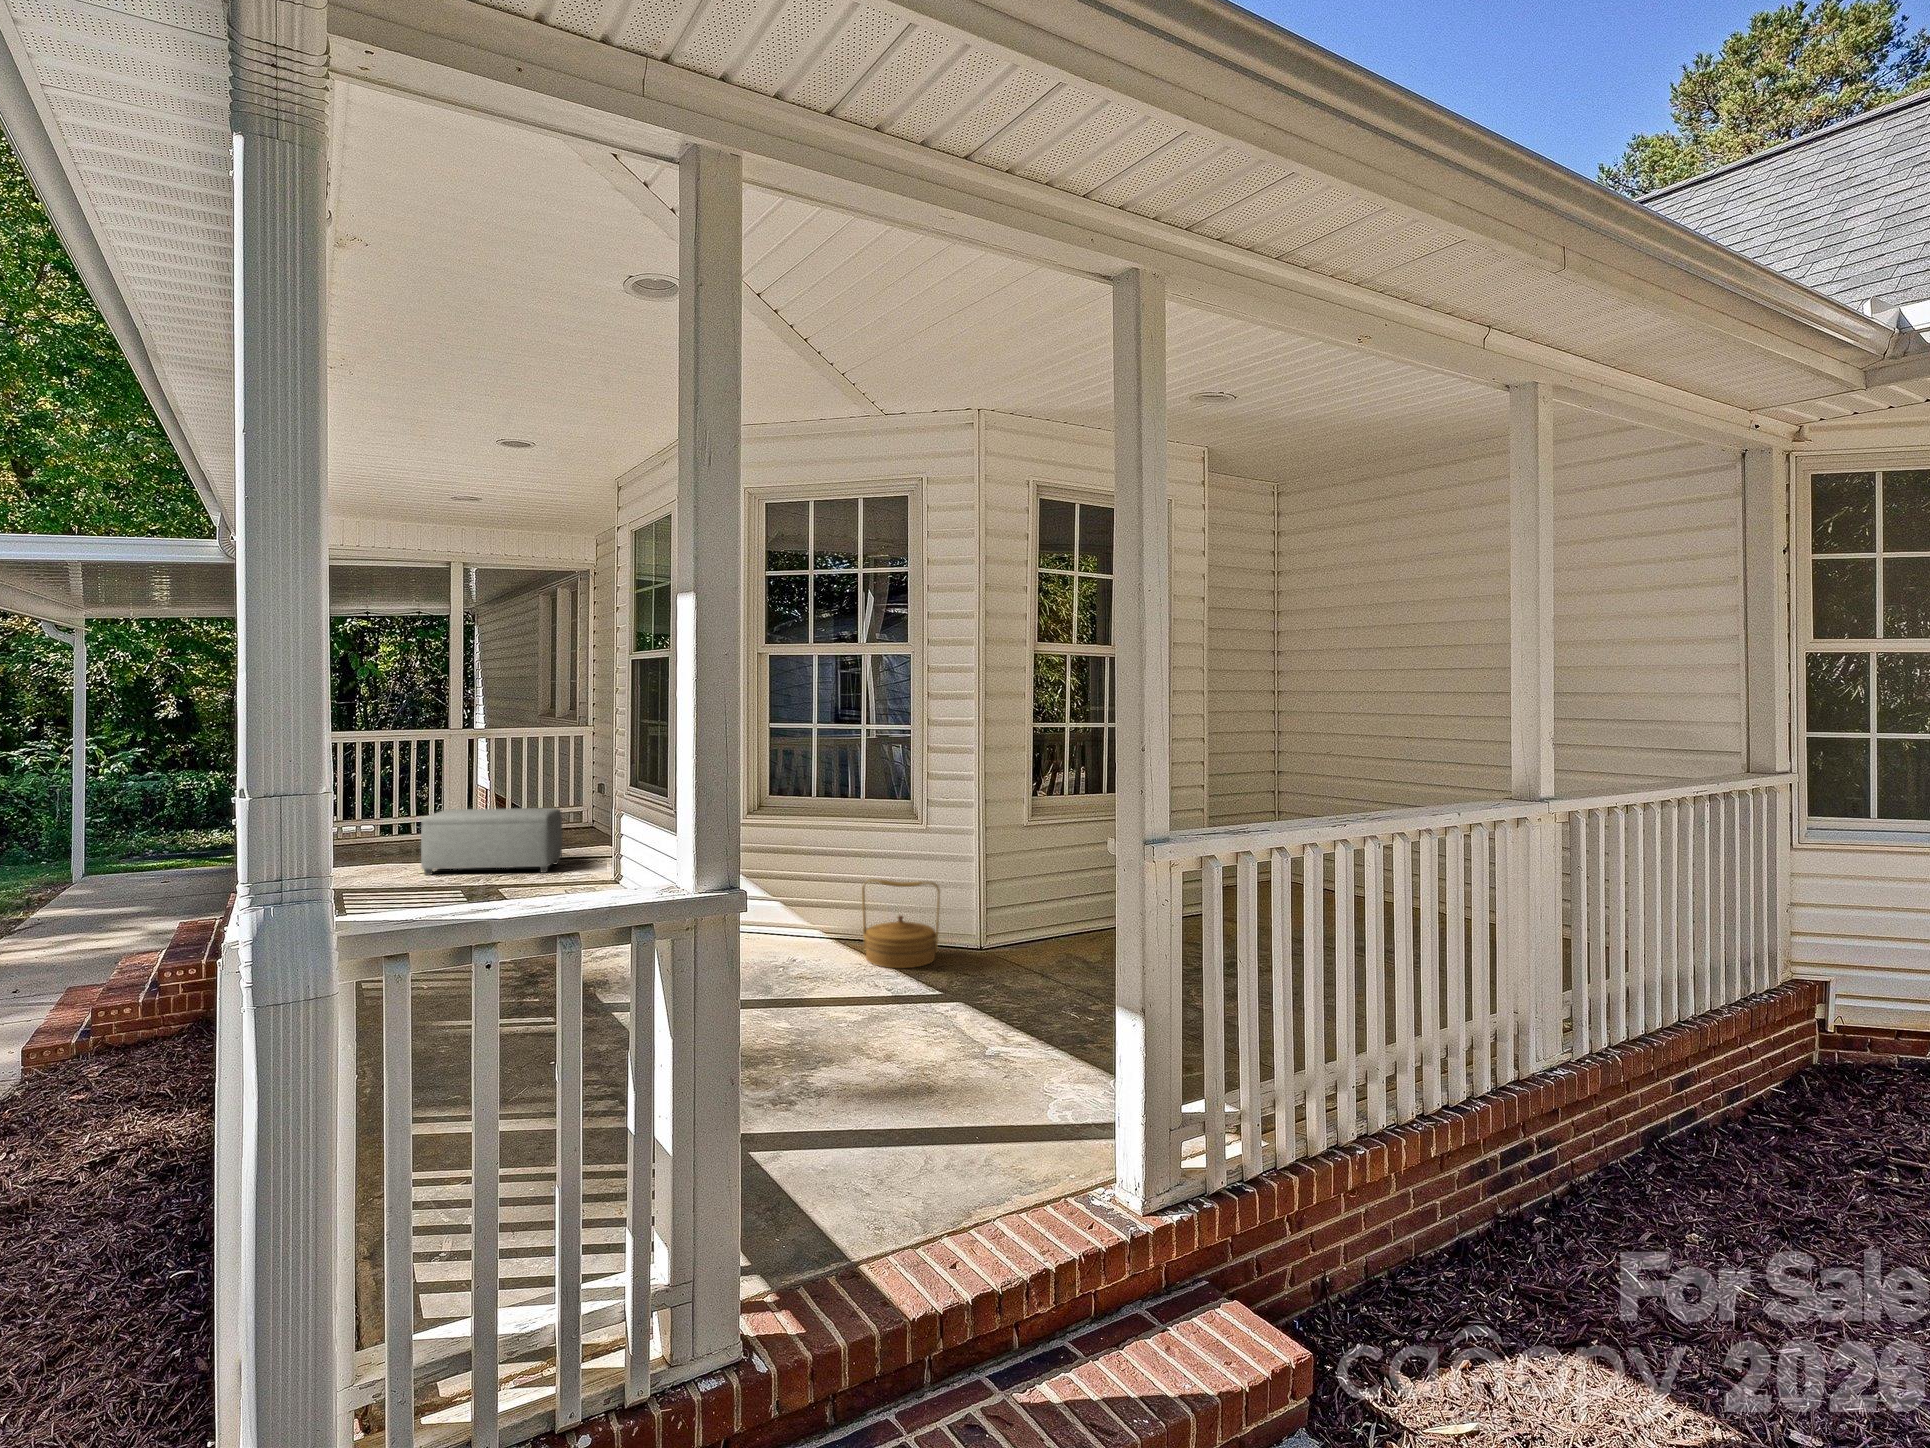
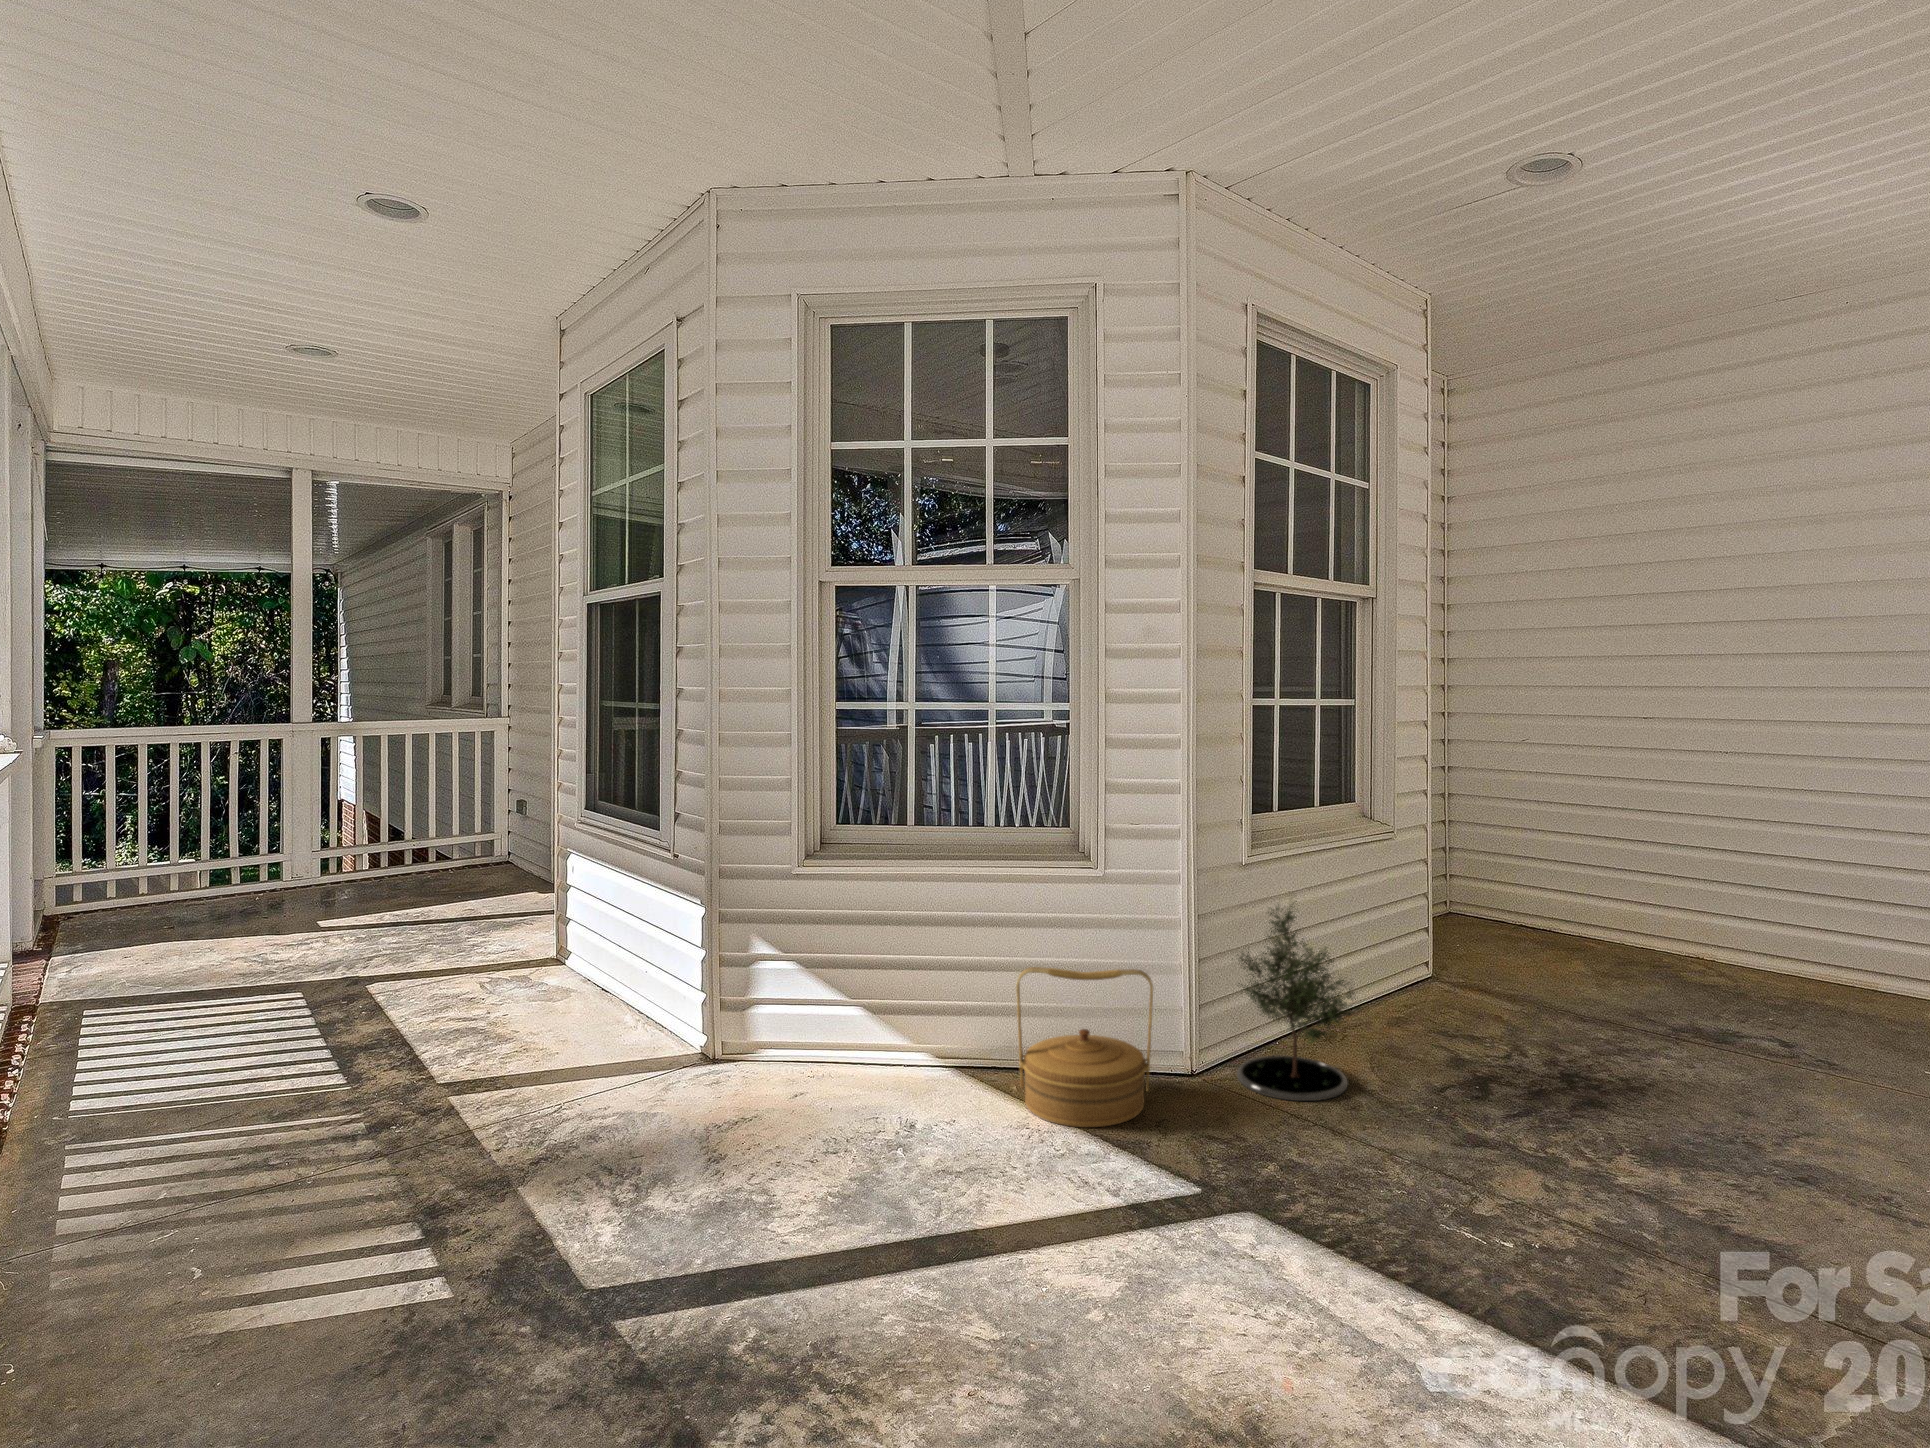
ottoman: present [421,808,562,875] -> none [227,842,467,956]
potted tree: none [998,839,1069,963] -> present [1232,901,1360,1101]

